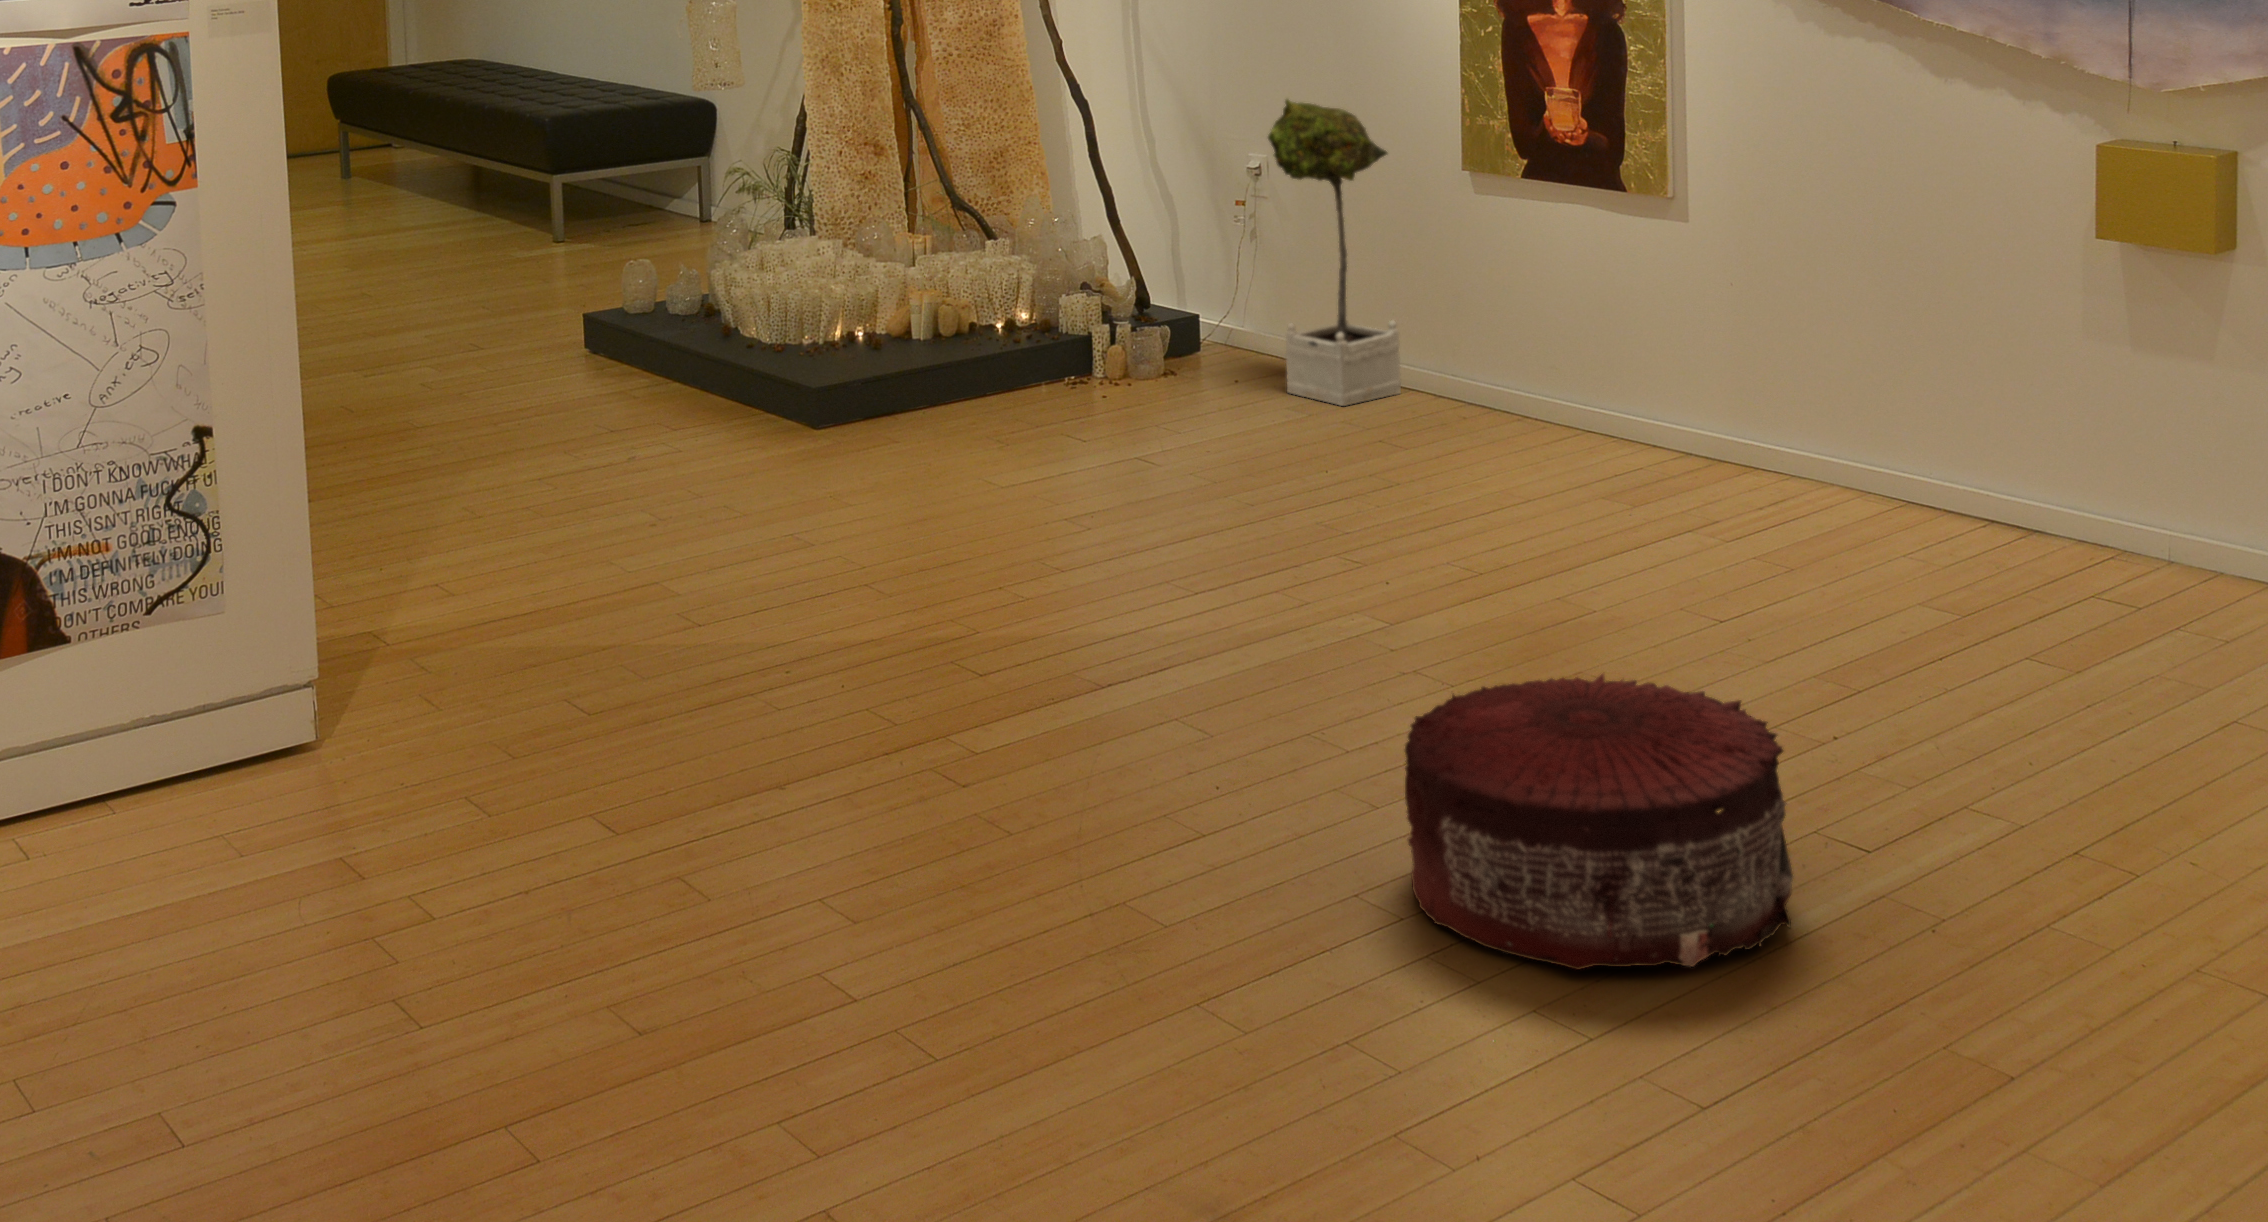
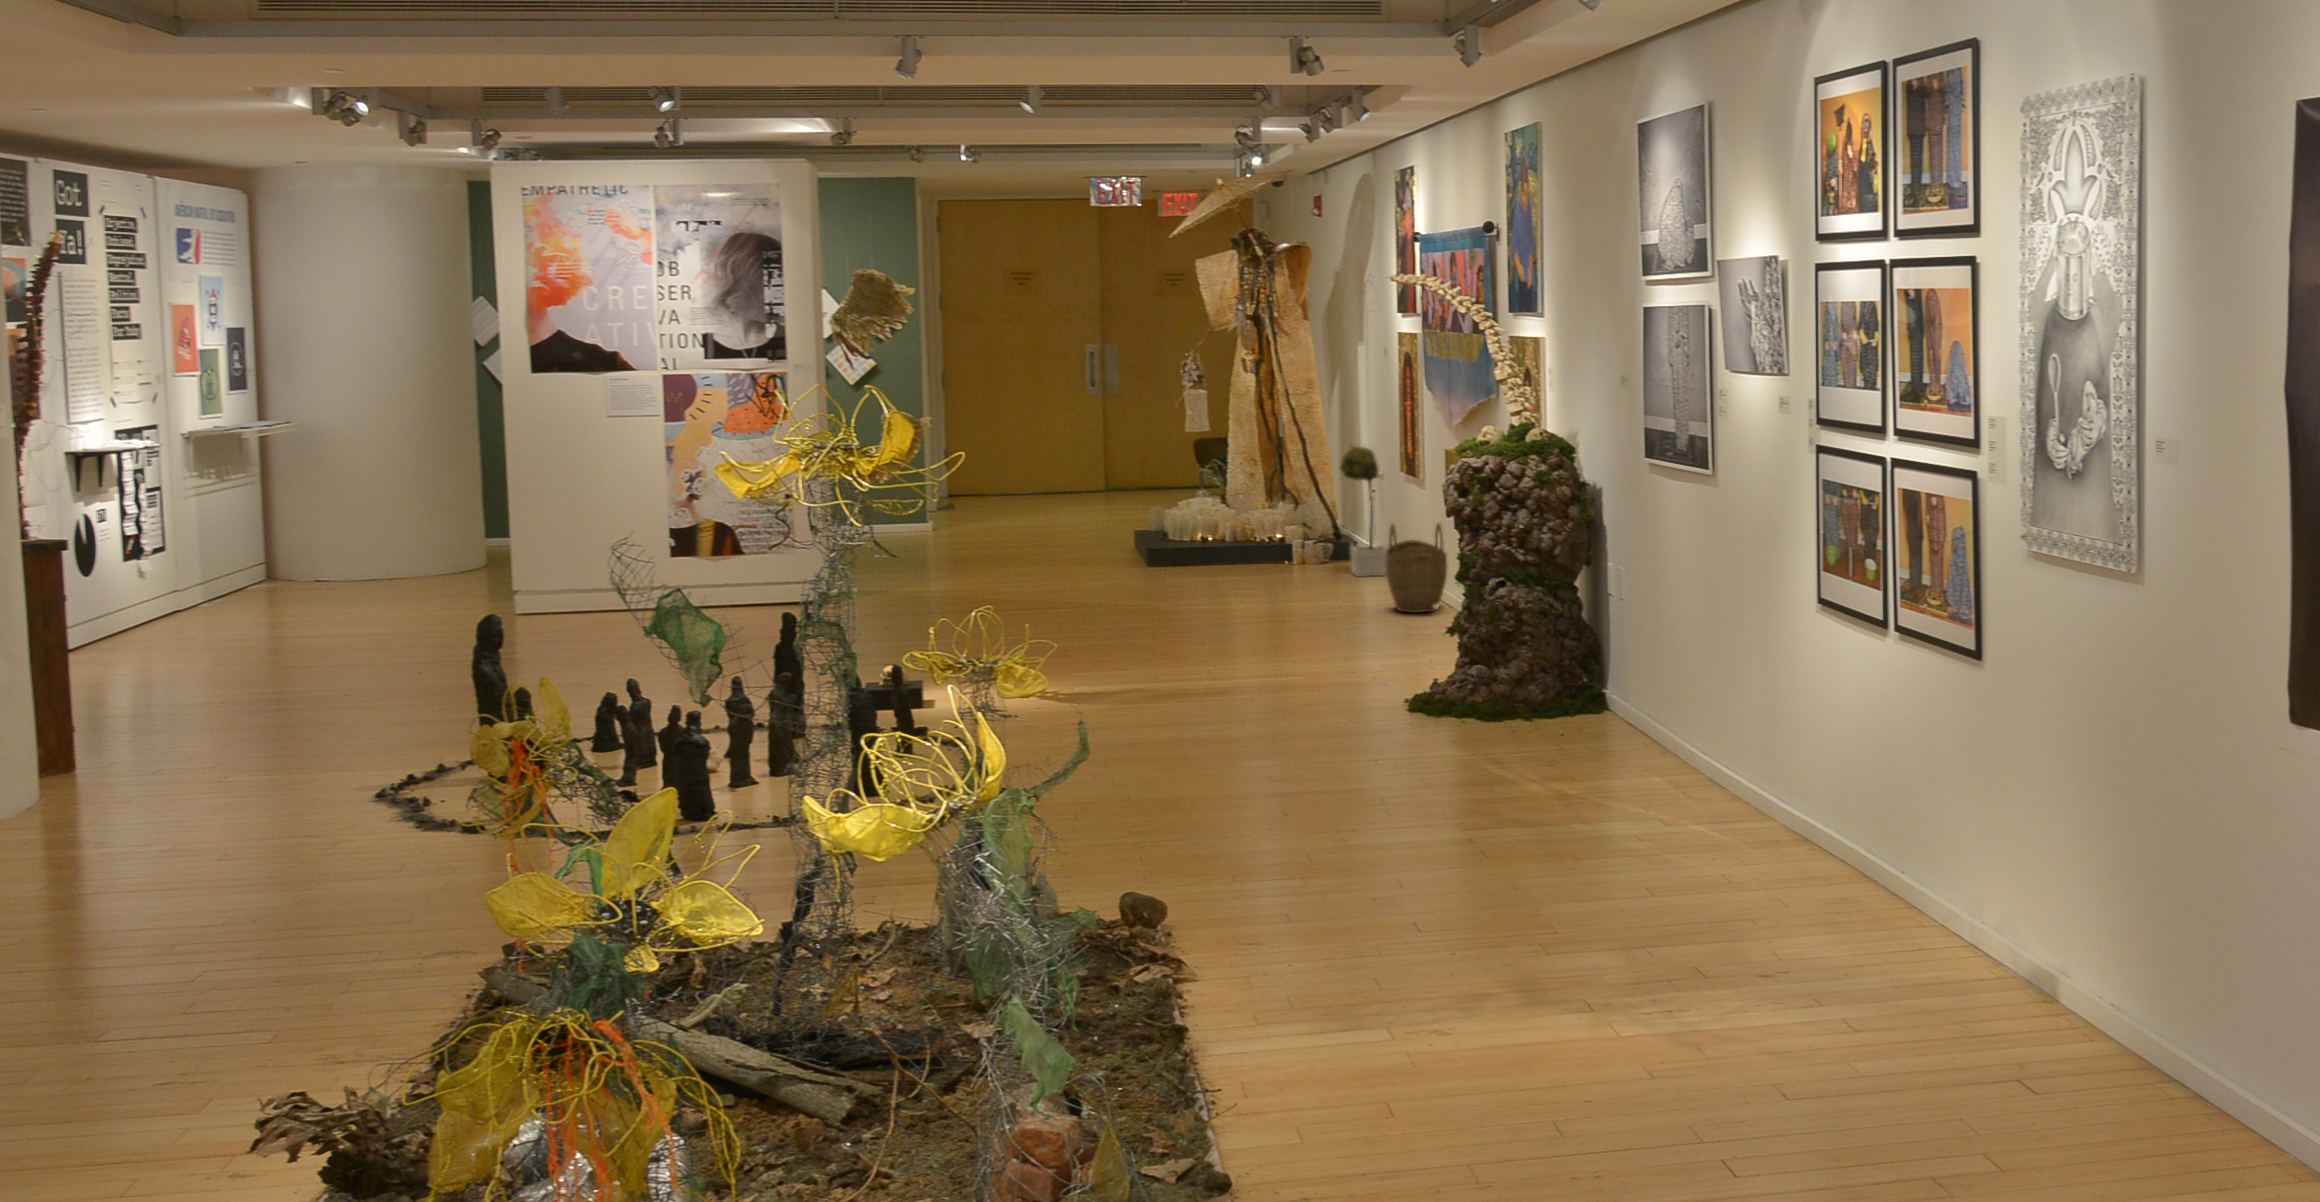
woven basket: none [1835,316,2050,561] -> present [1386,524,1447,613]
pouf: present [1405,674,1793,970] -> none [1006,582,1116,647]

